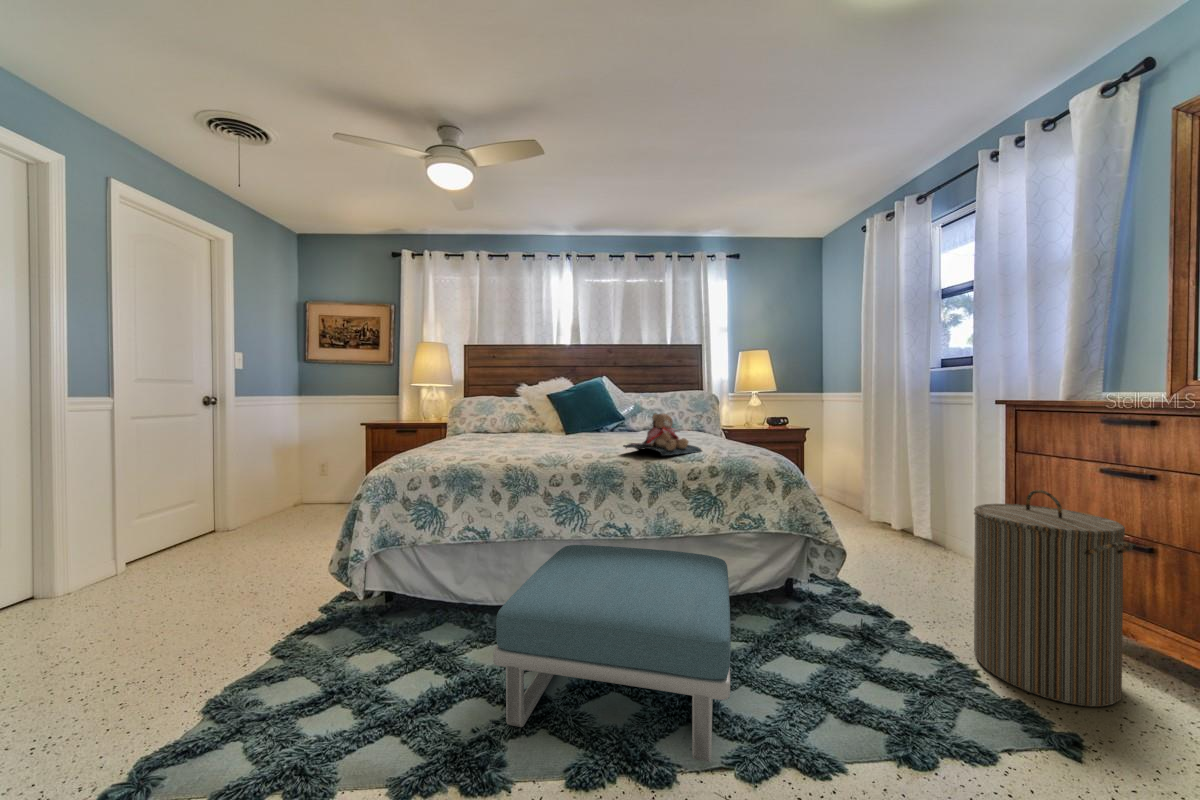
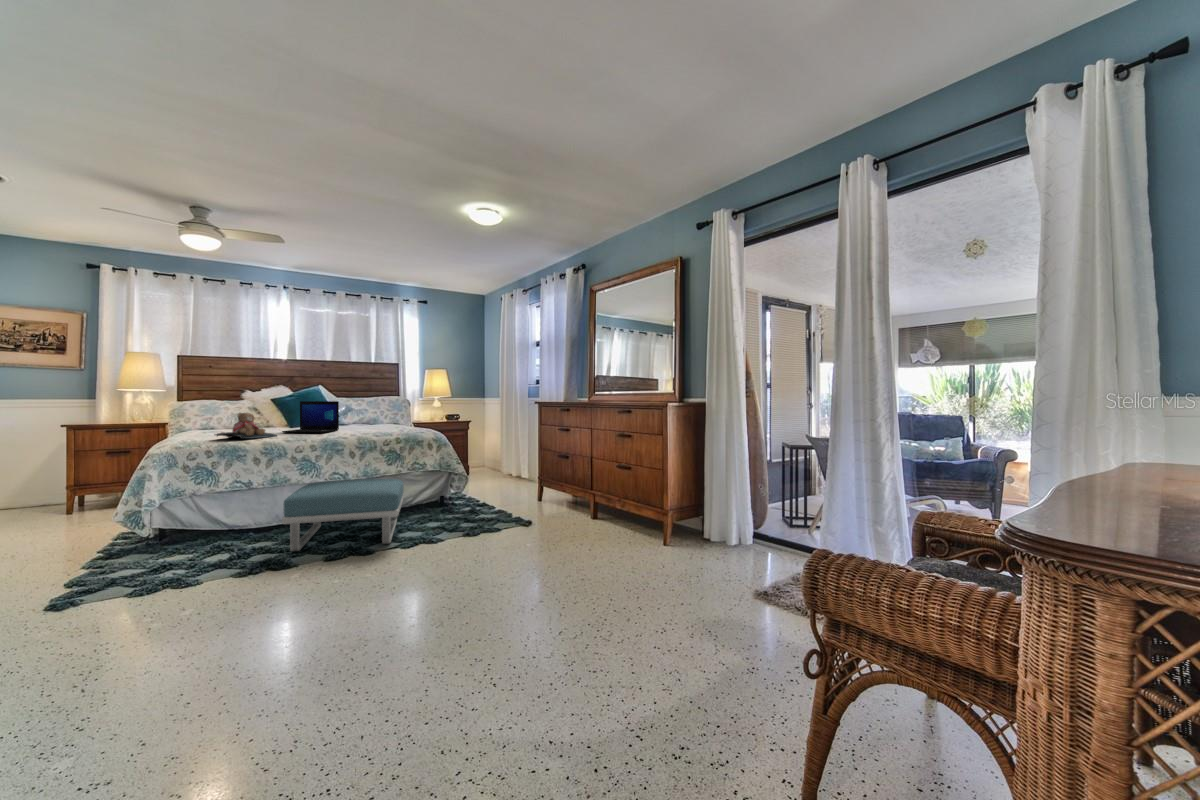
laptop: none [544,399,621,449] -> present [282,401,339,433]
teddy bear: present [623,413,702,456] -> present [215,413,277,439]
laundry hamper: present [974,490,1133,707] -> none [513,437,557,515]

